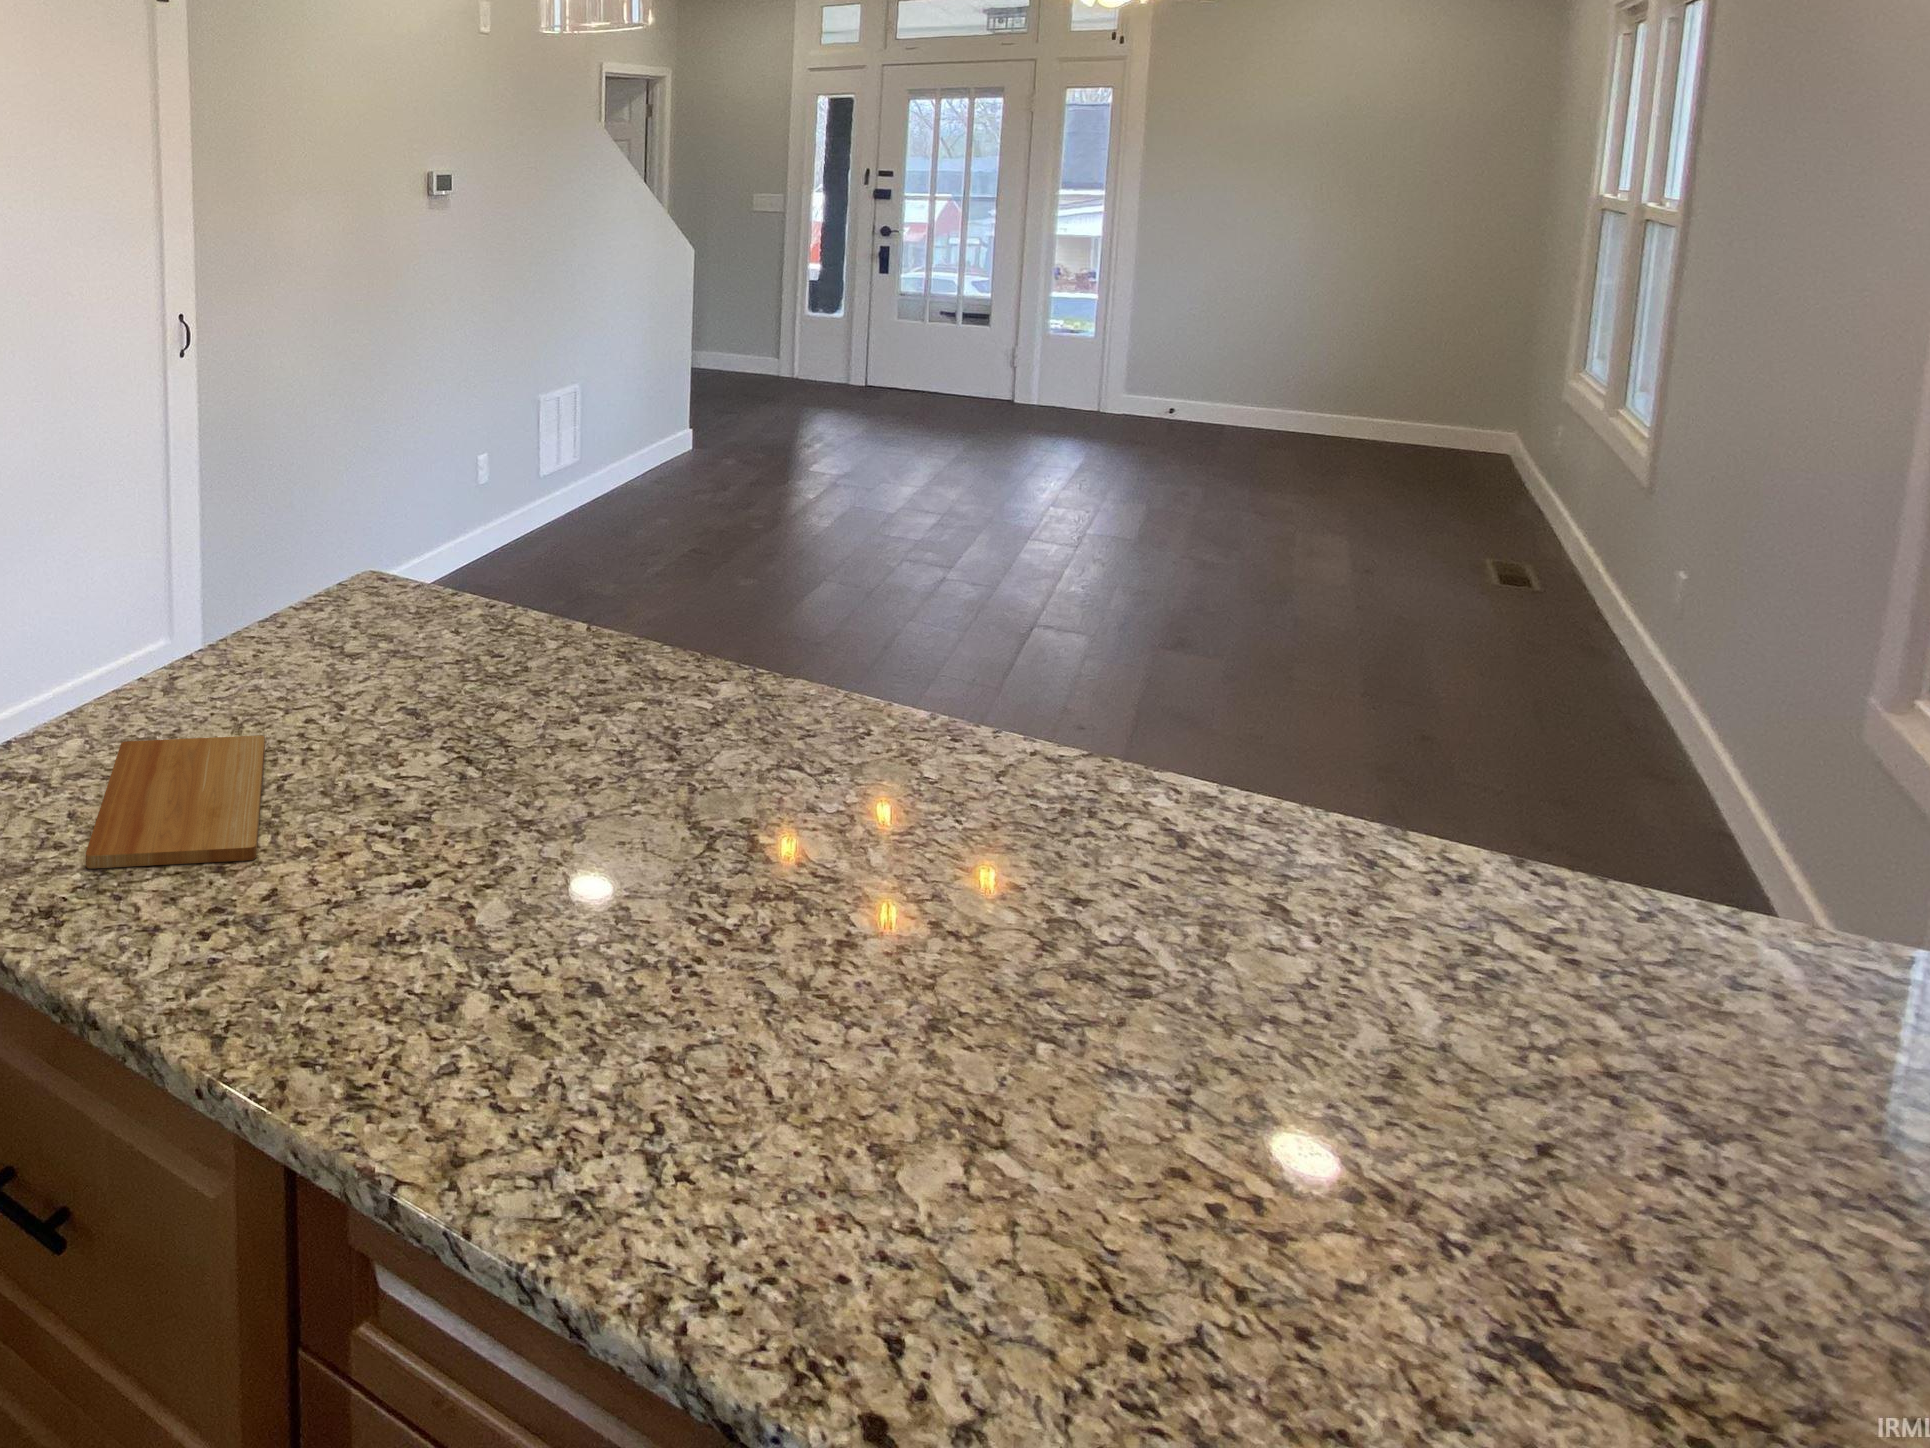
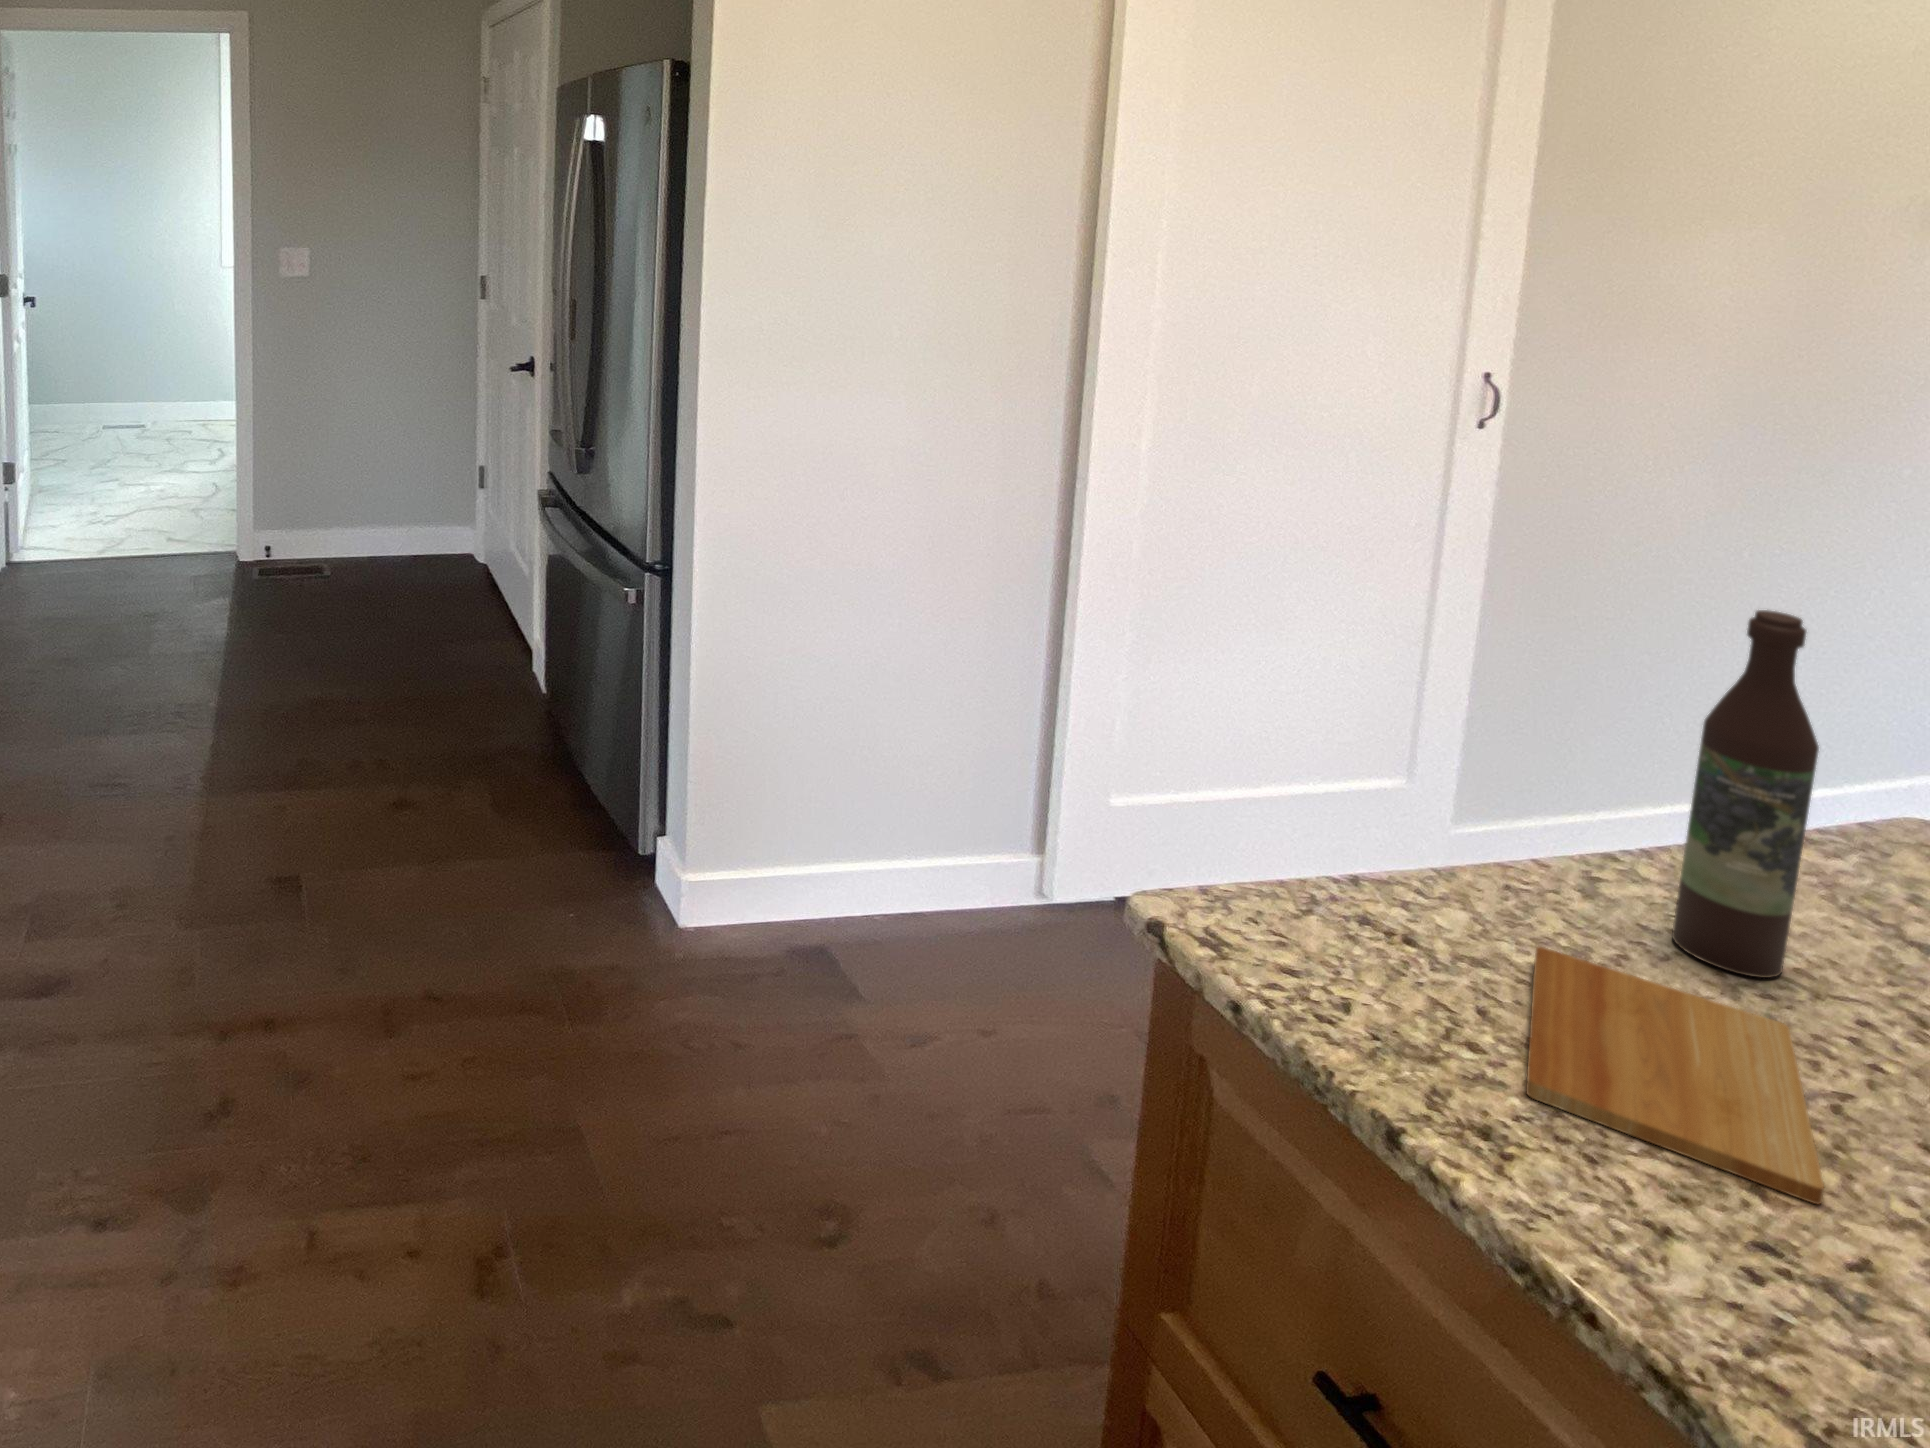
wine bottle: none [213,440,276,711] -> present [1672,610,1819,978]

